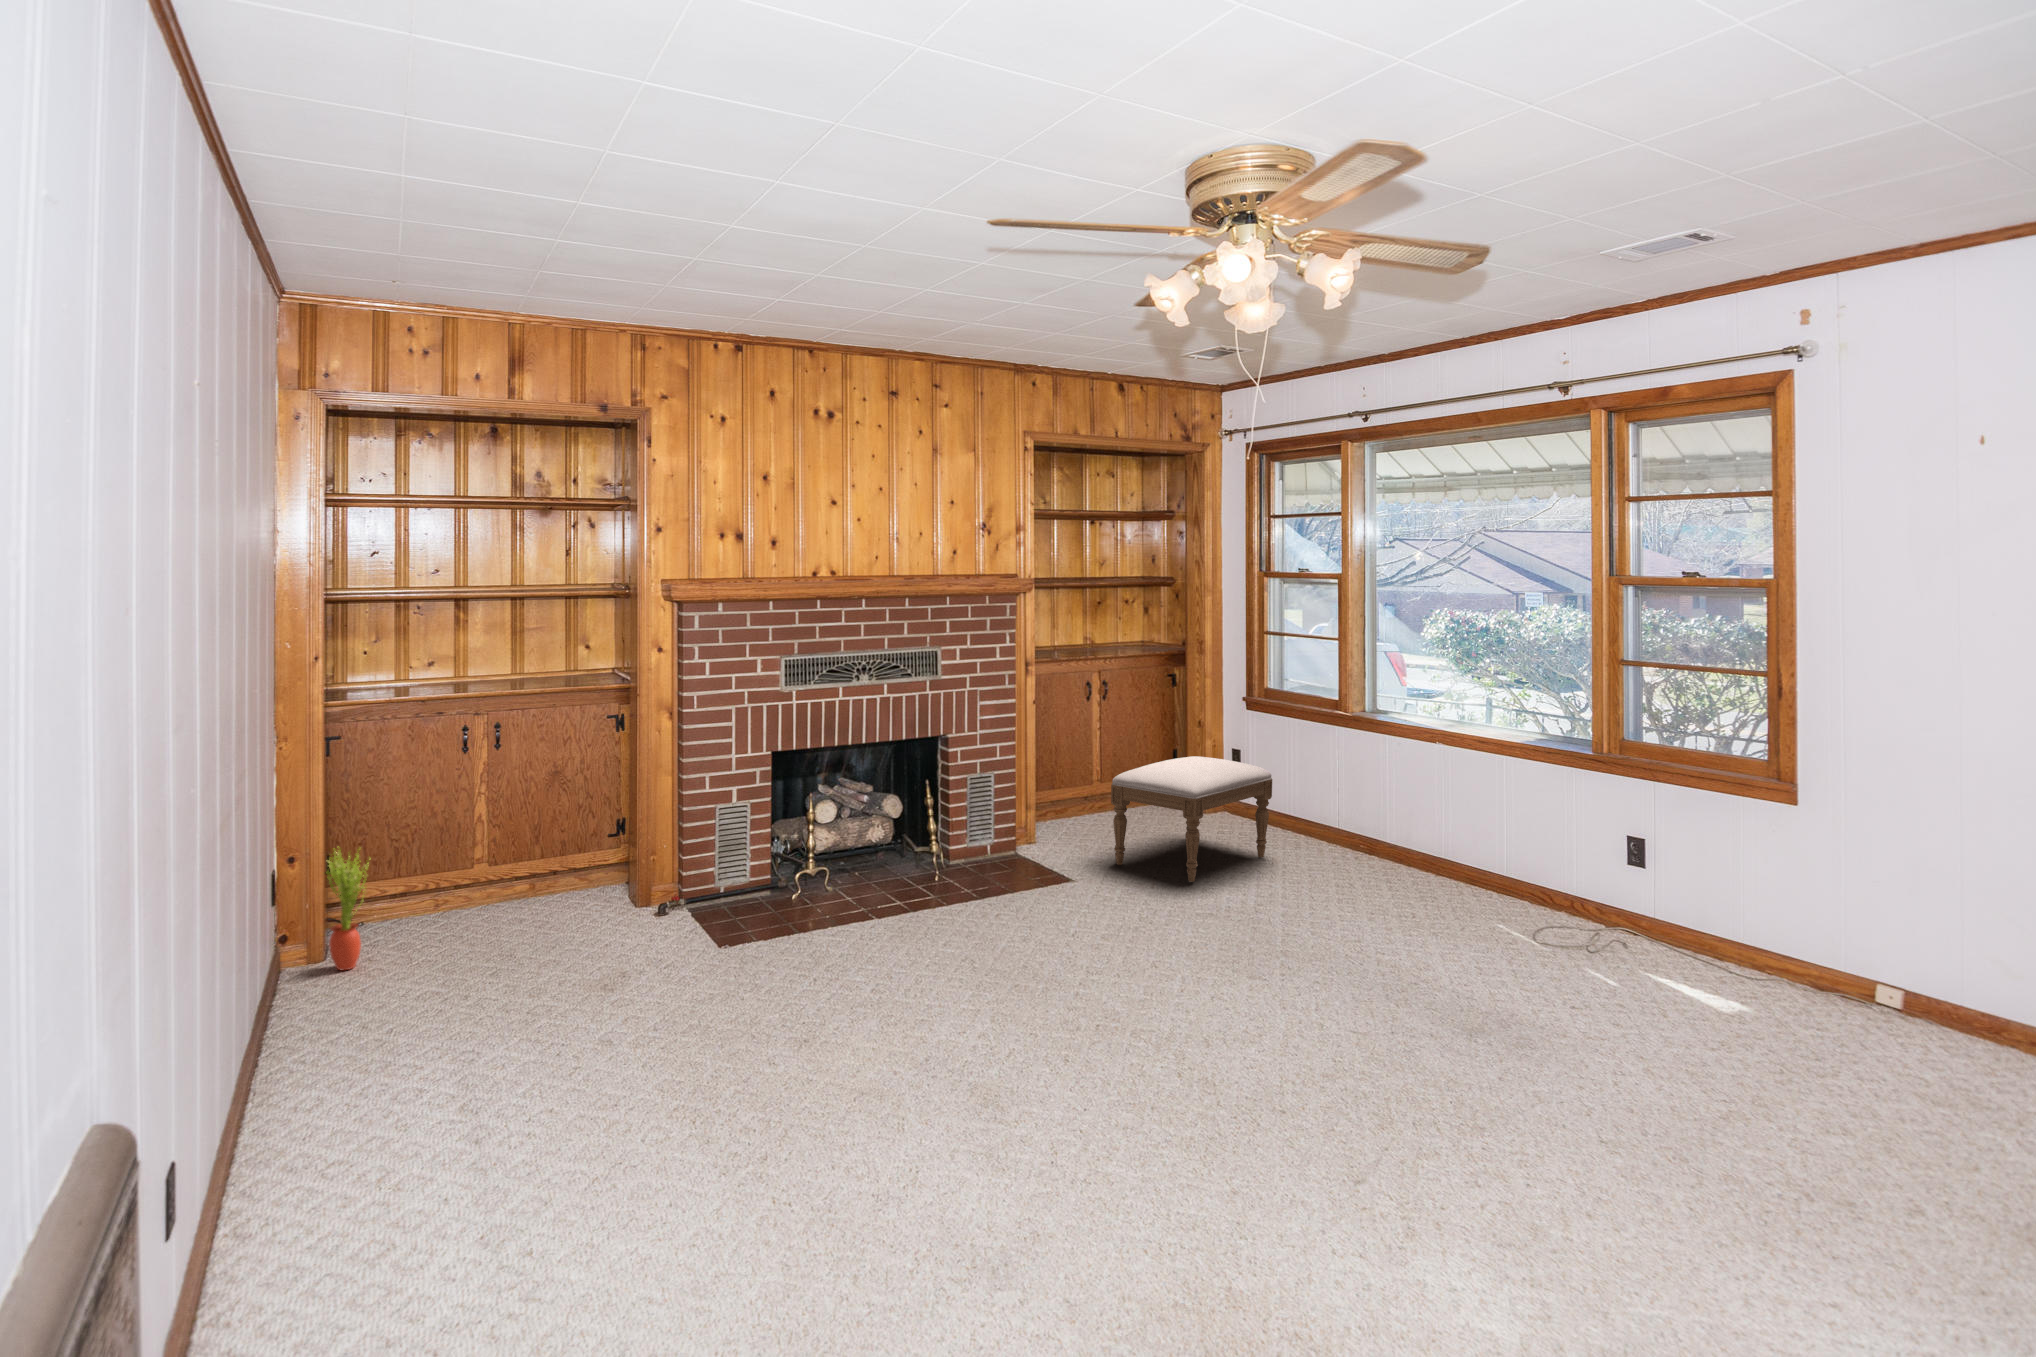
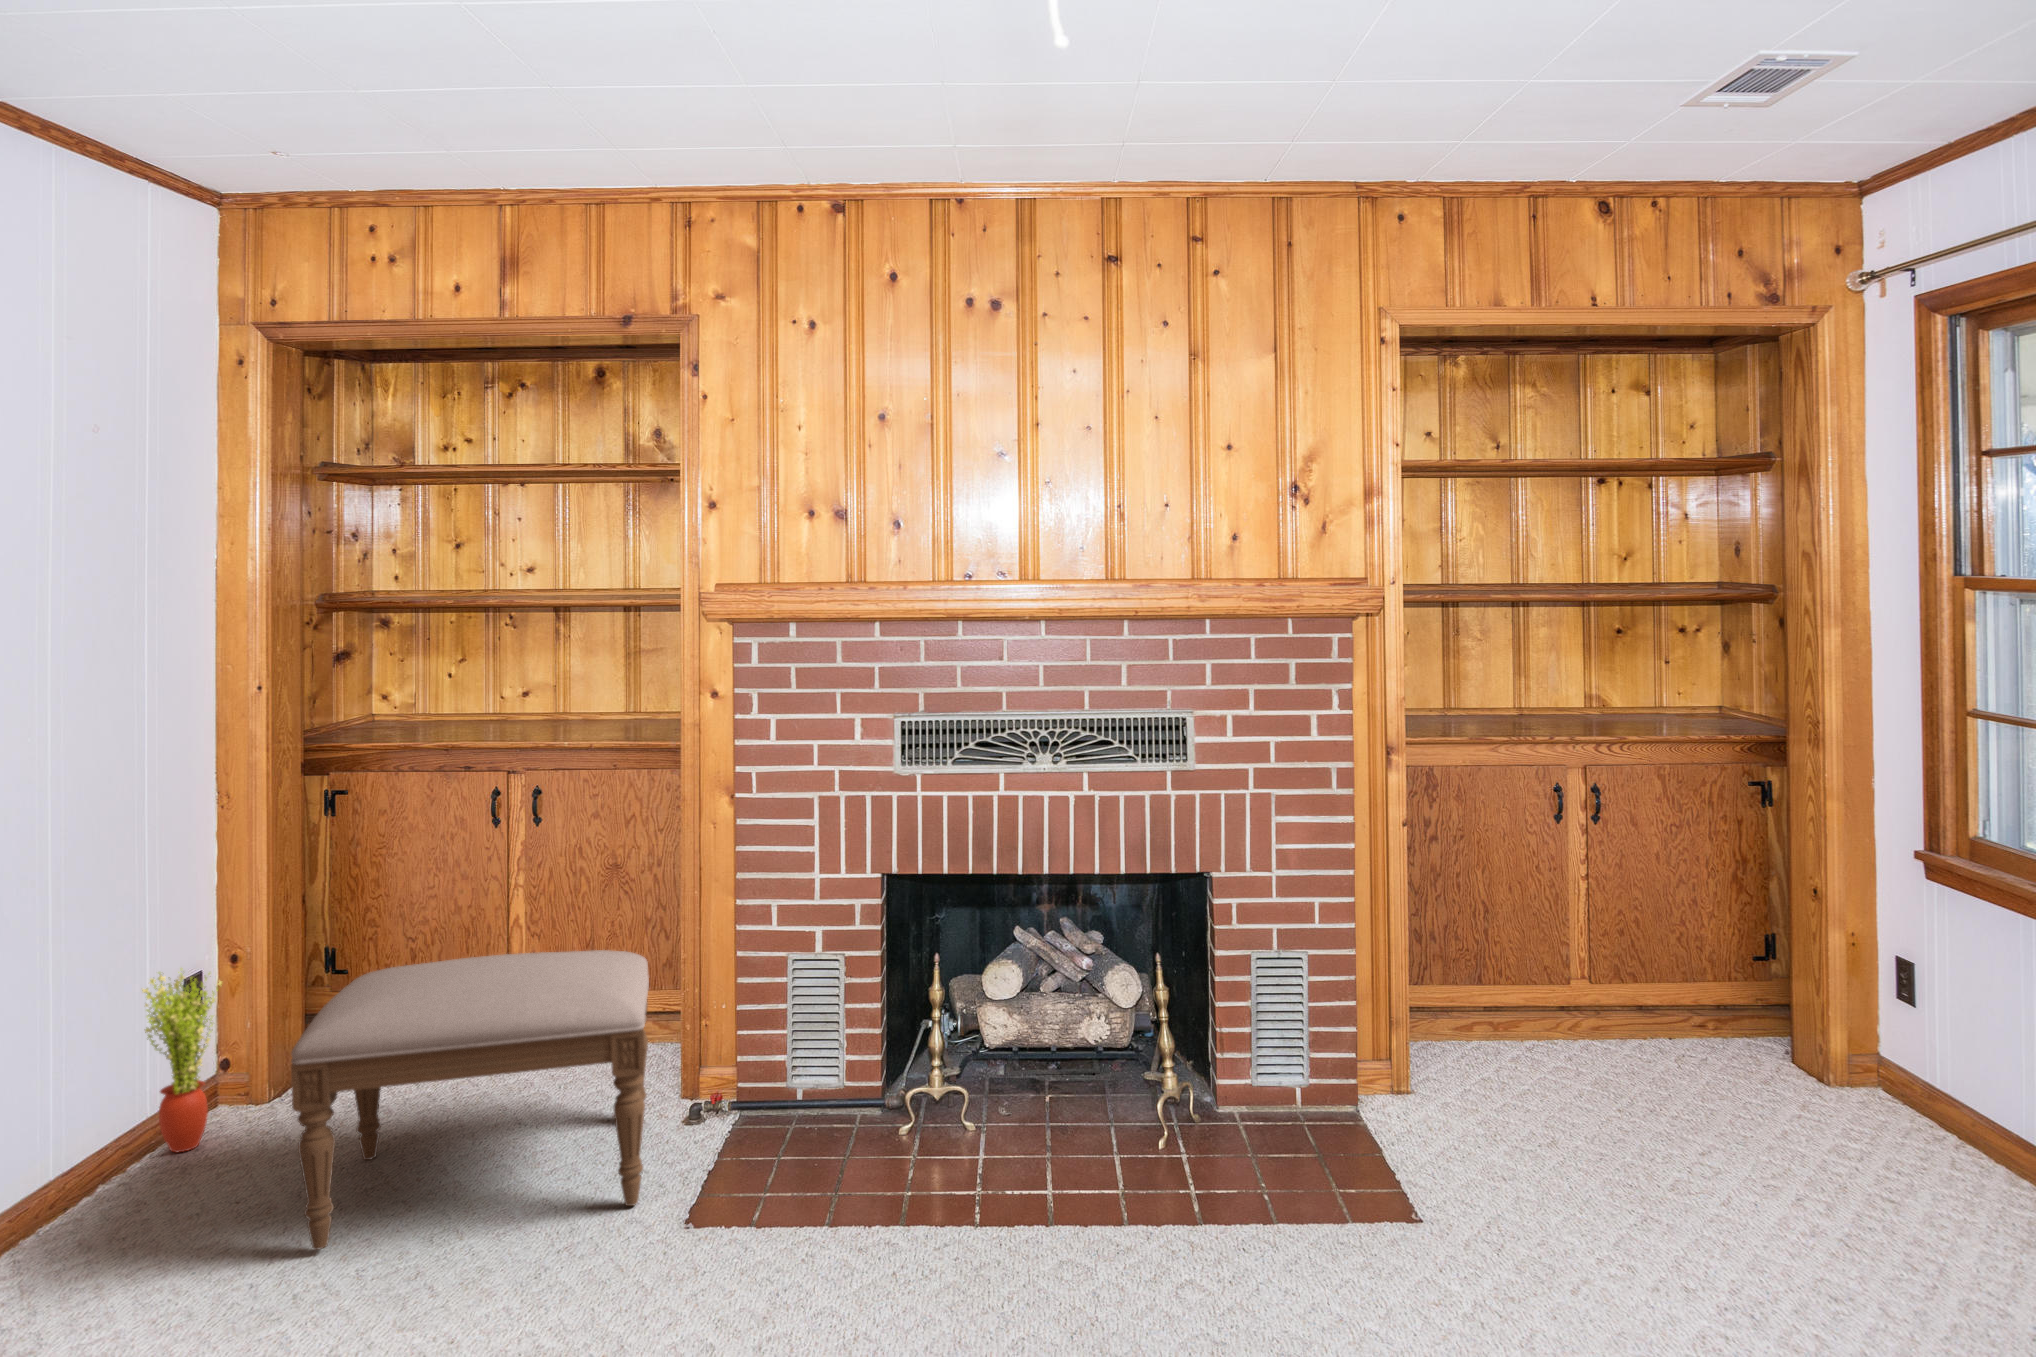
ottoman: present [1111,756,1272,882] -> present [291,950,649,1250]

